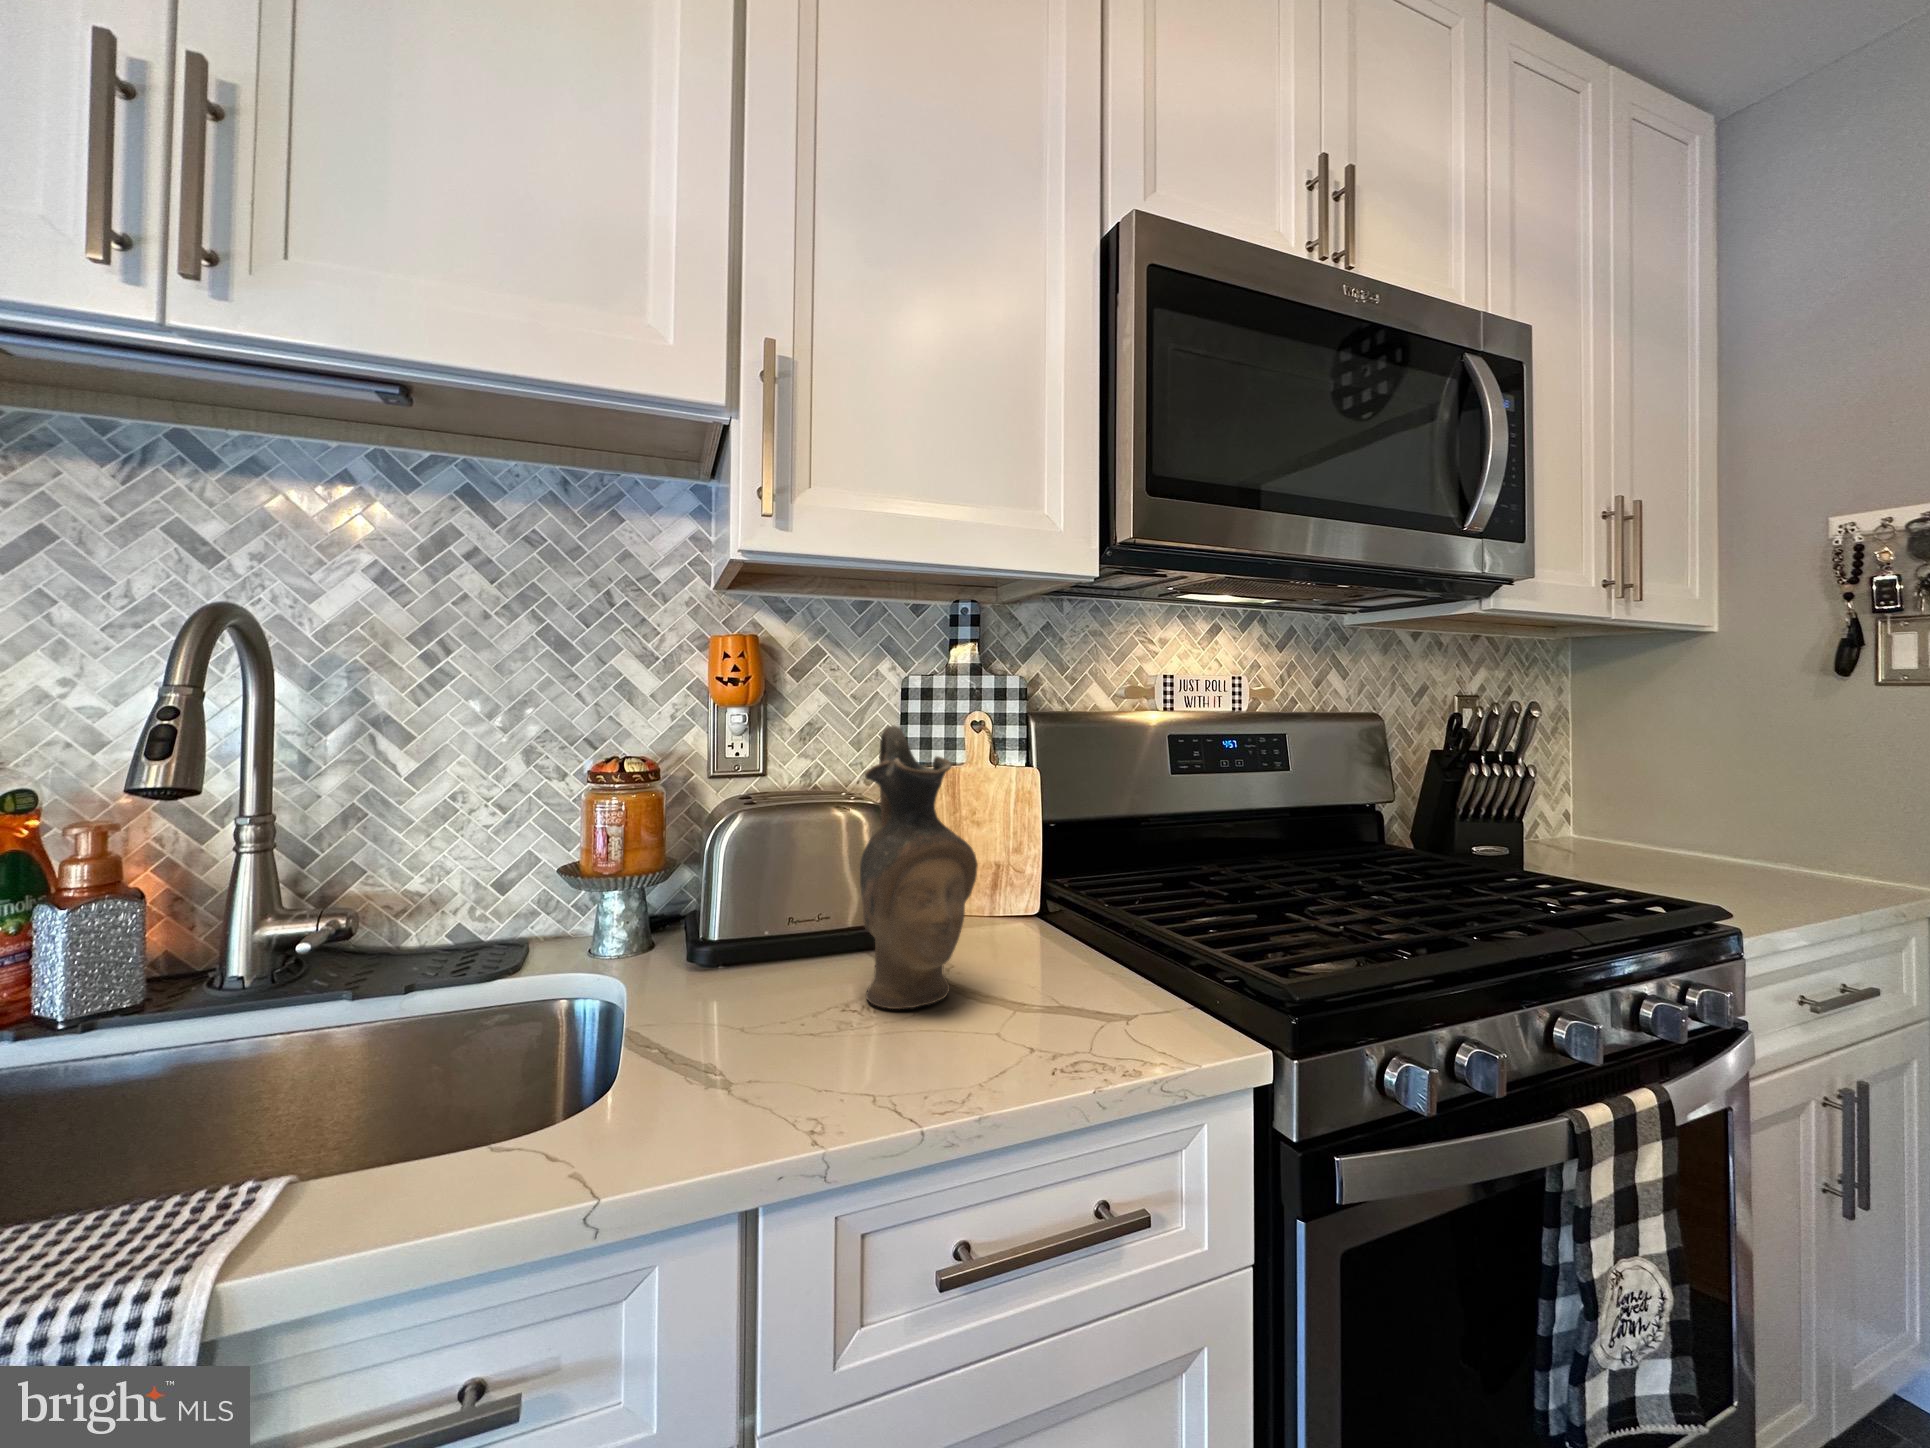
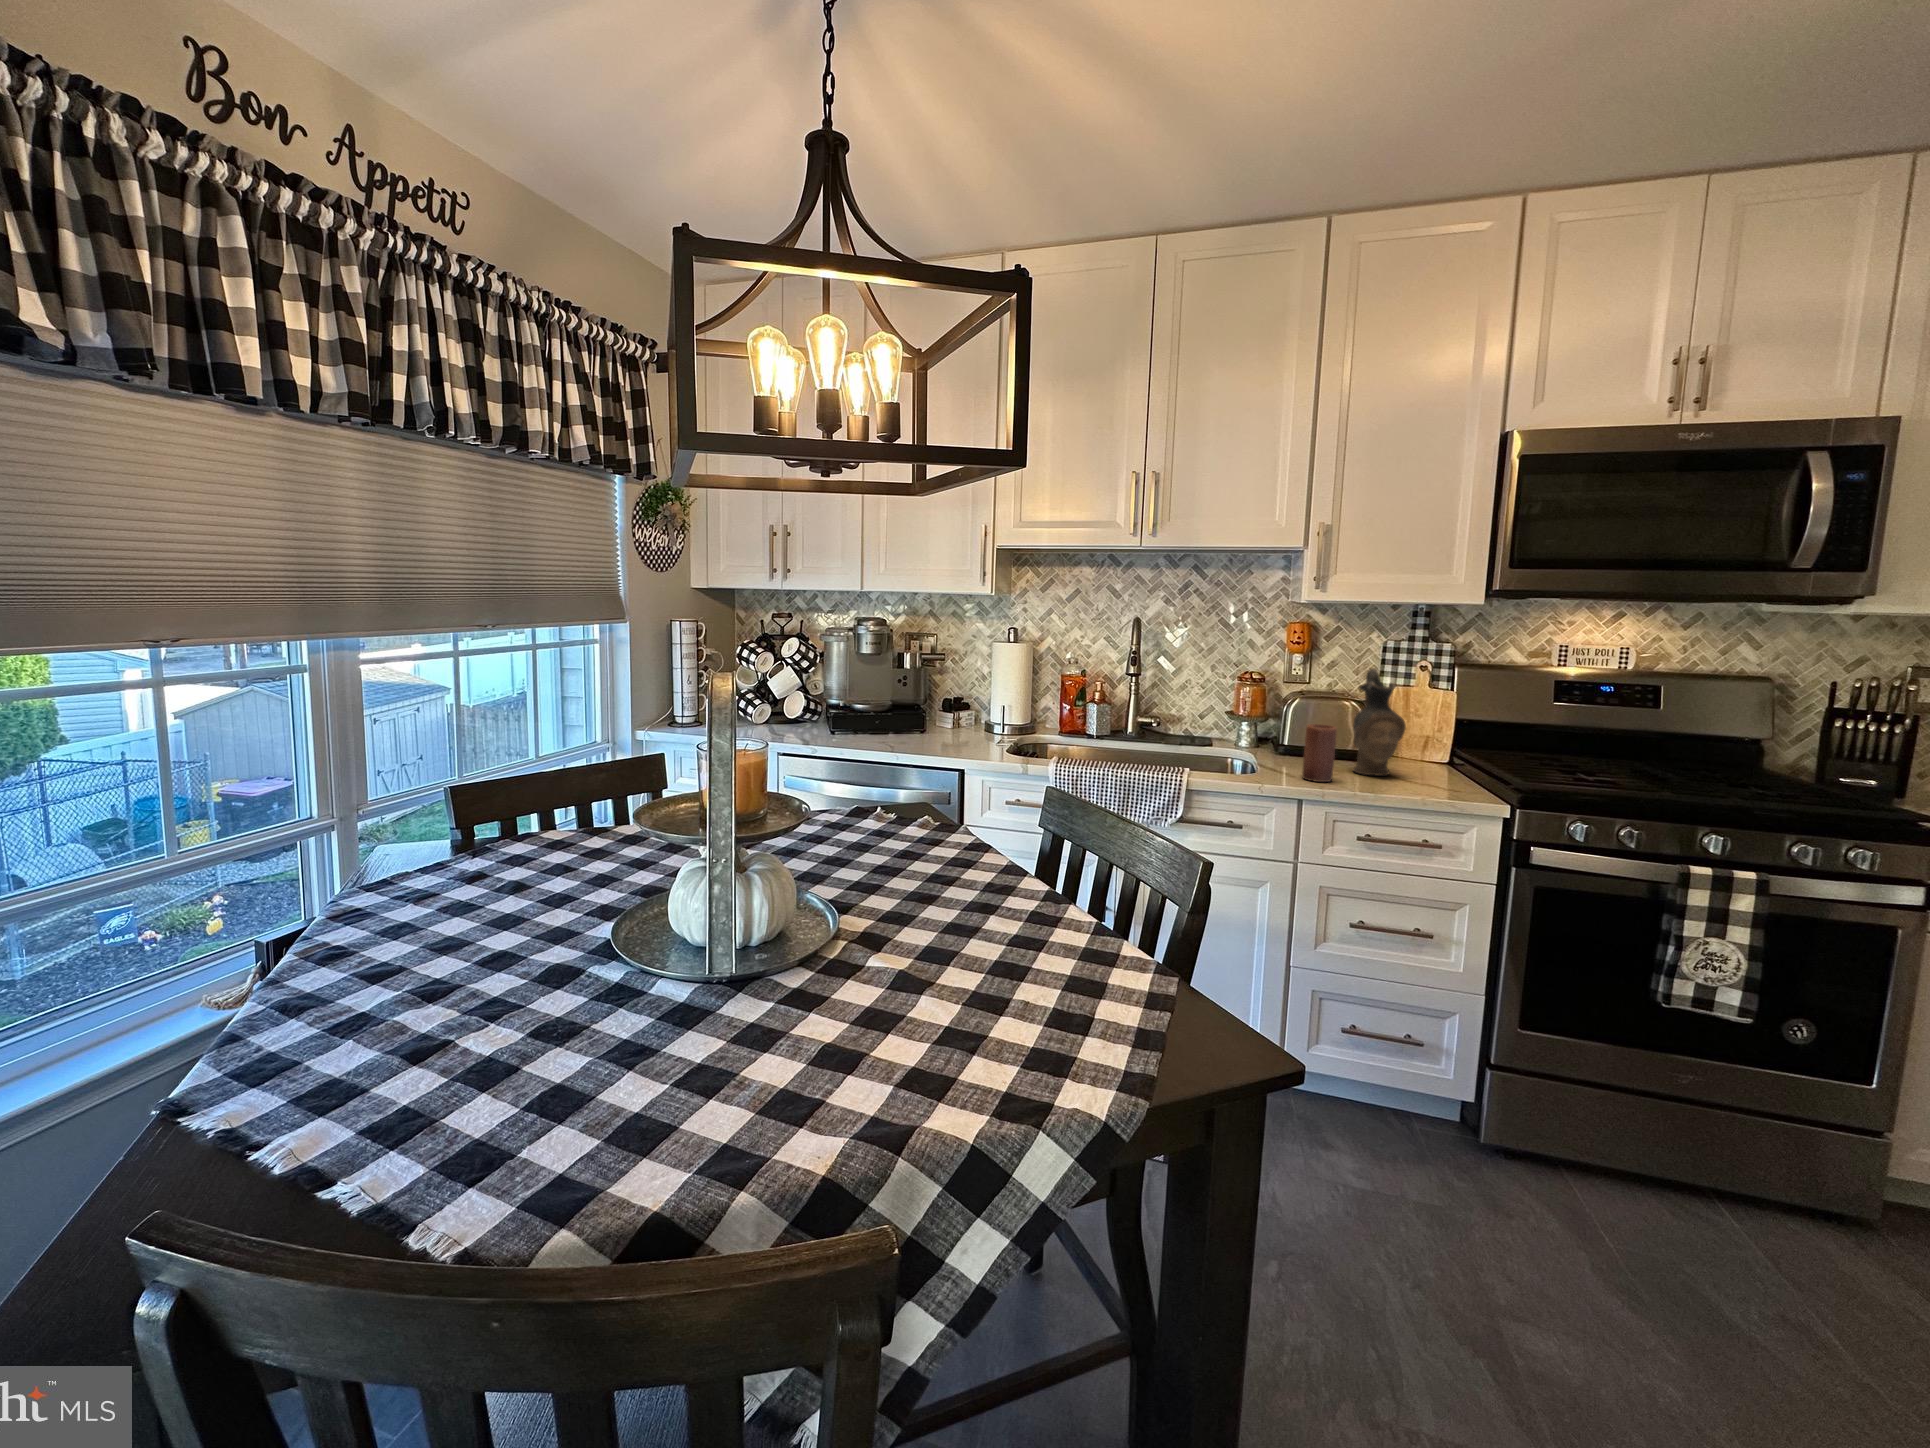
candle: none [724,898,814,1100] -> present [1302,724,1336,782]

